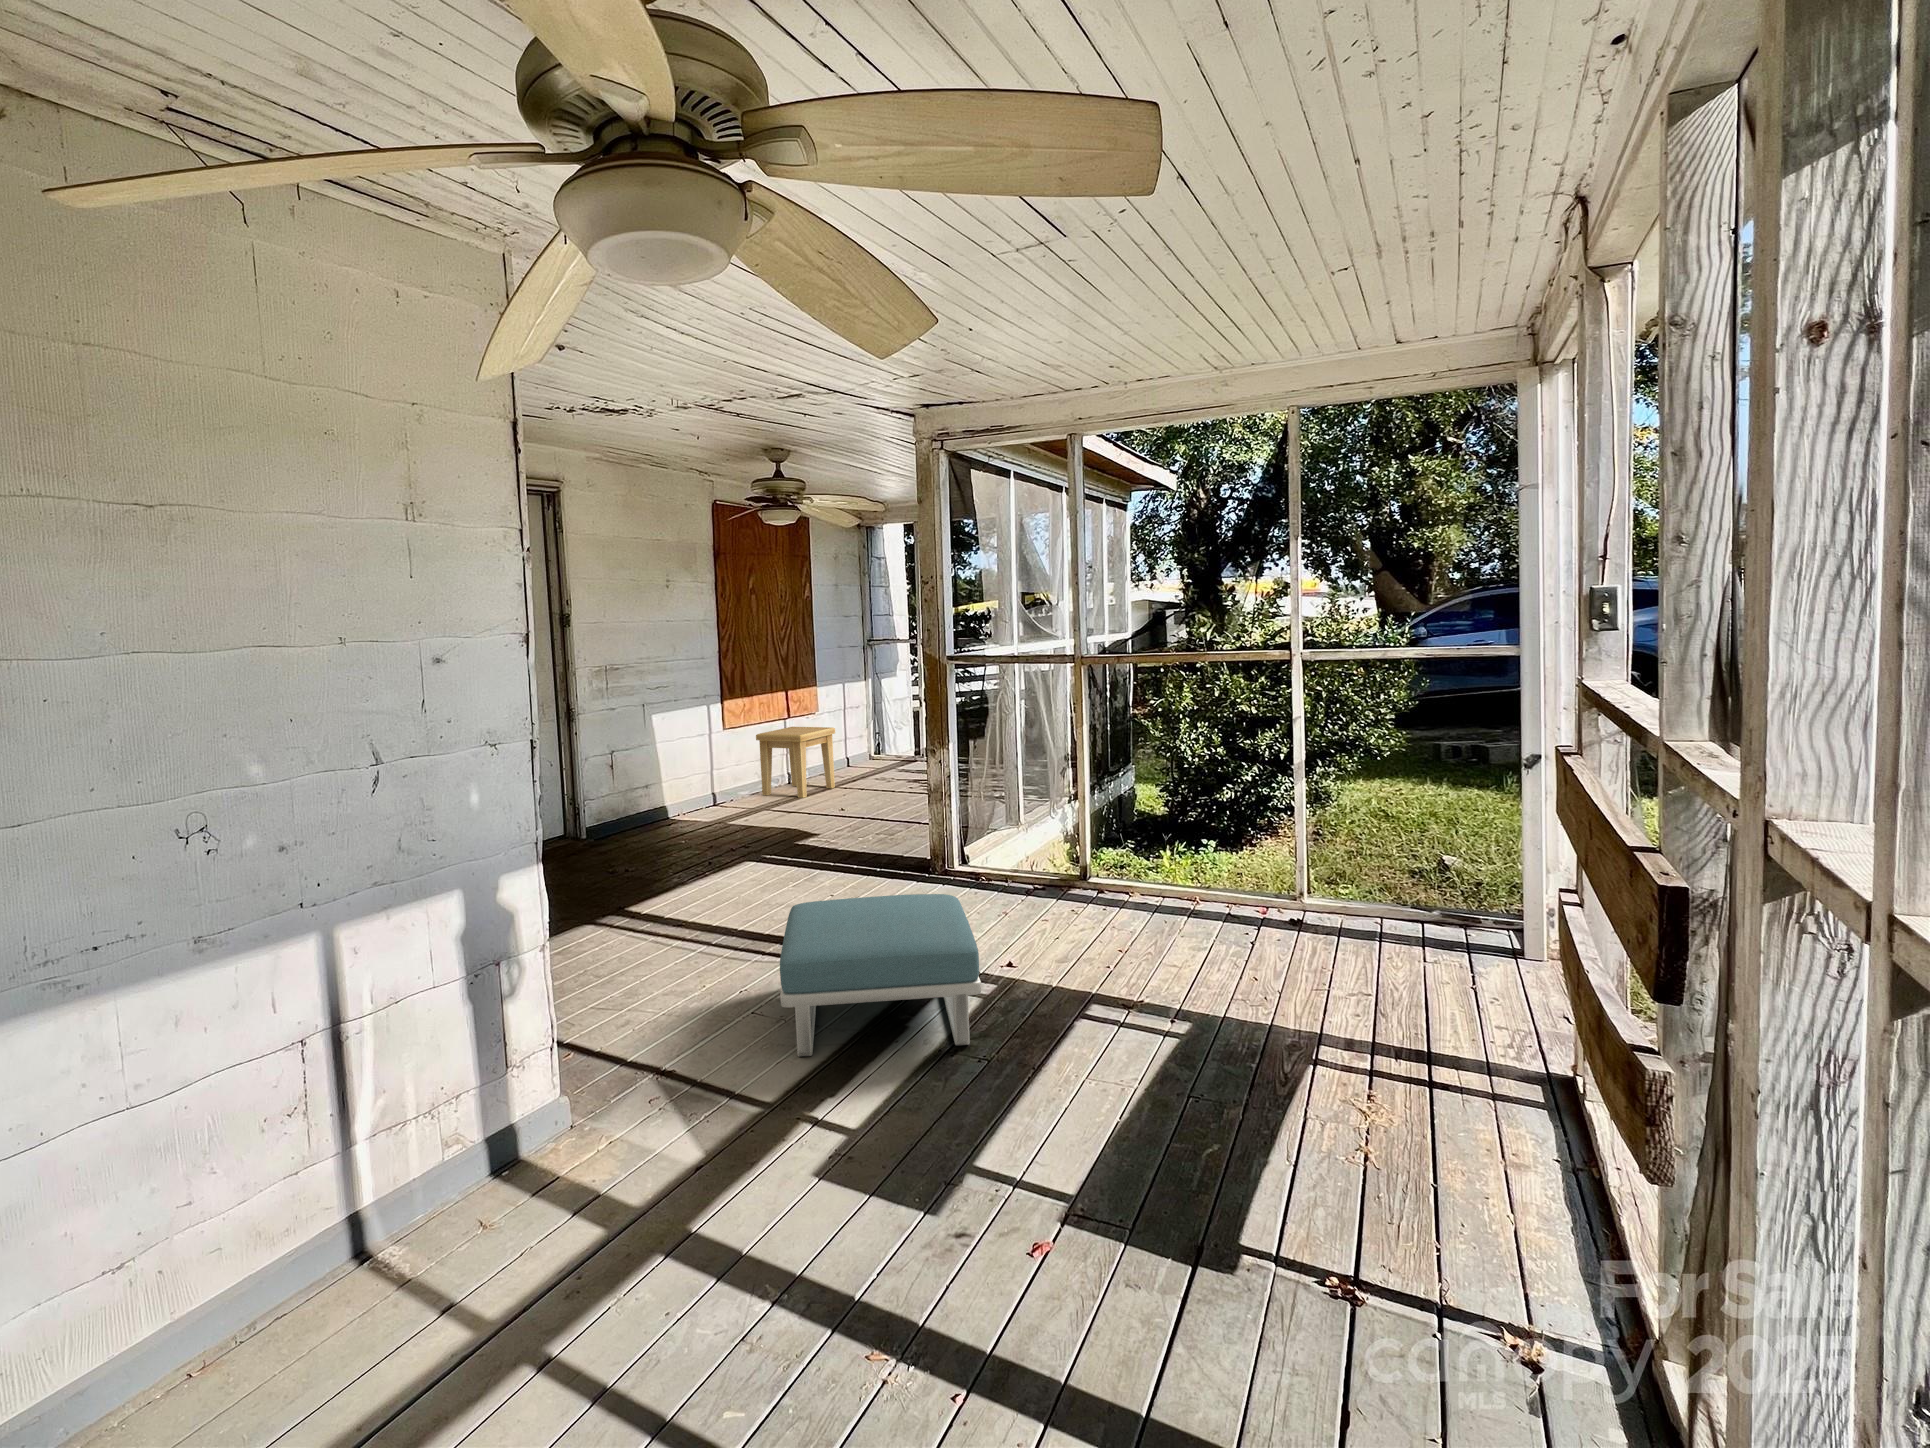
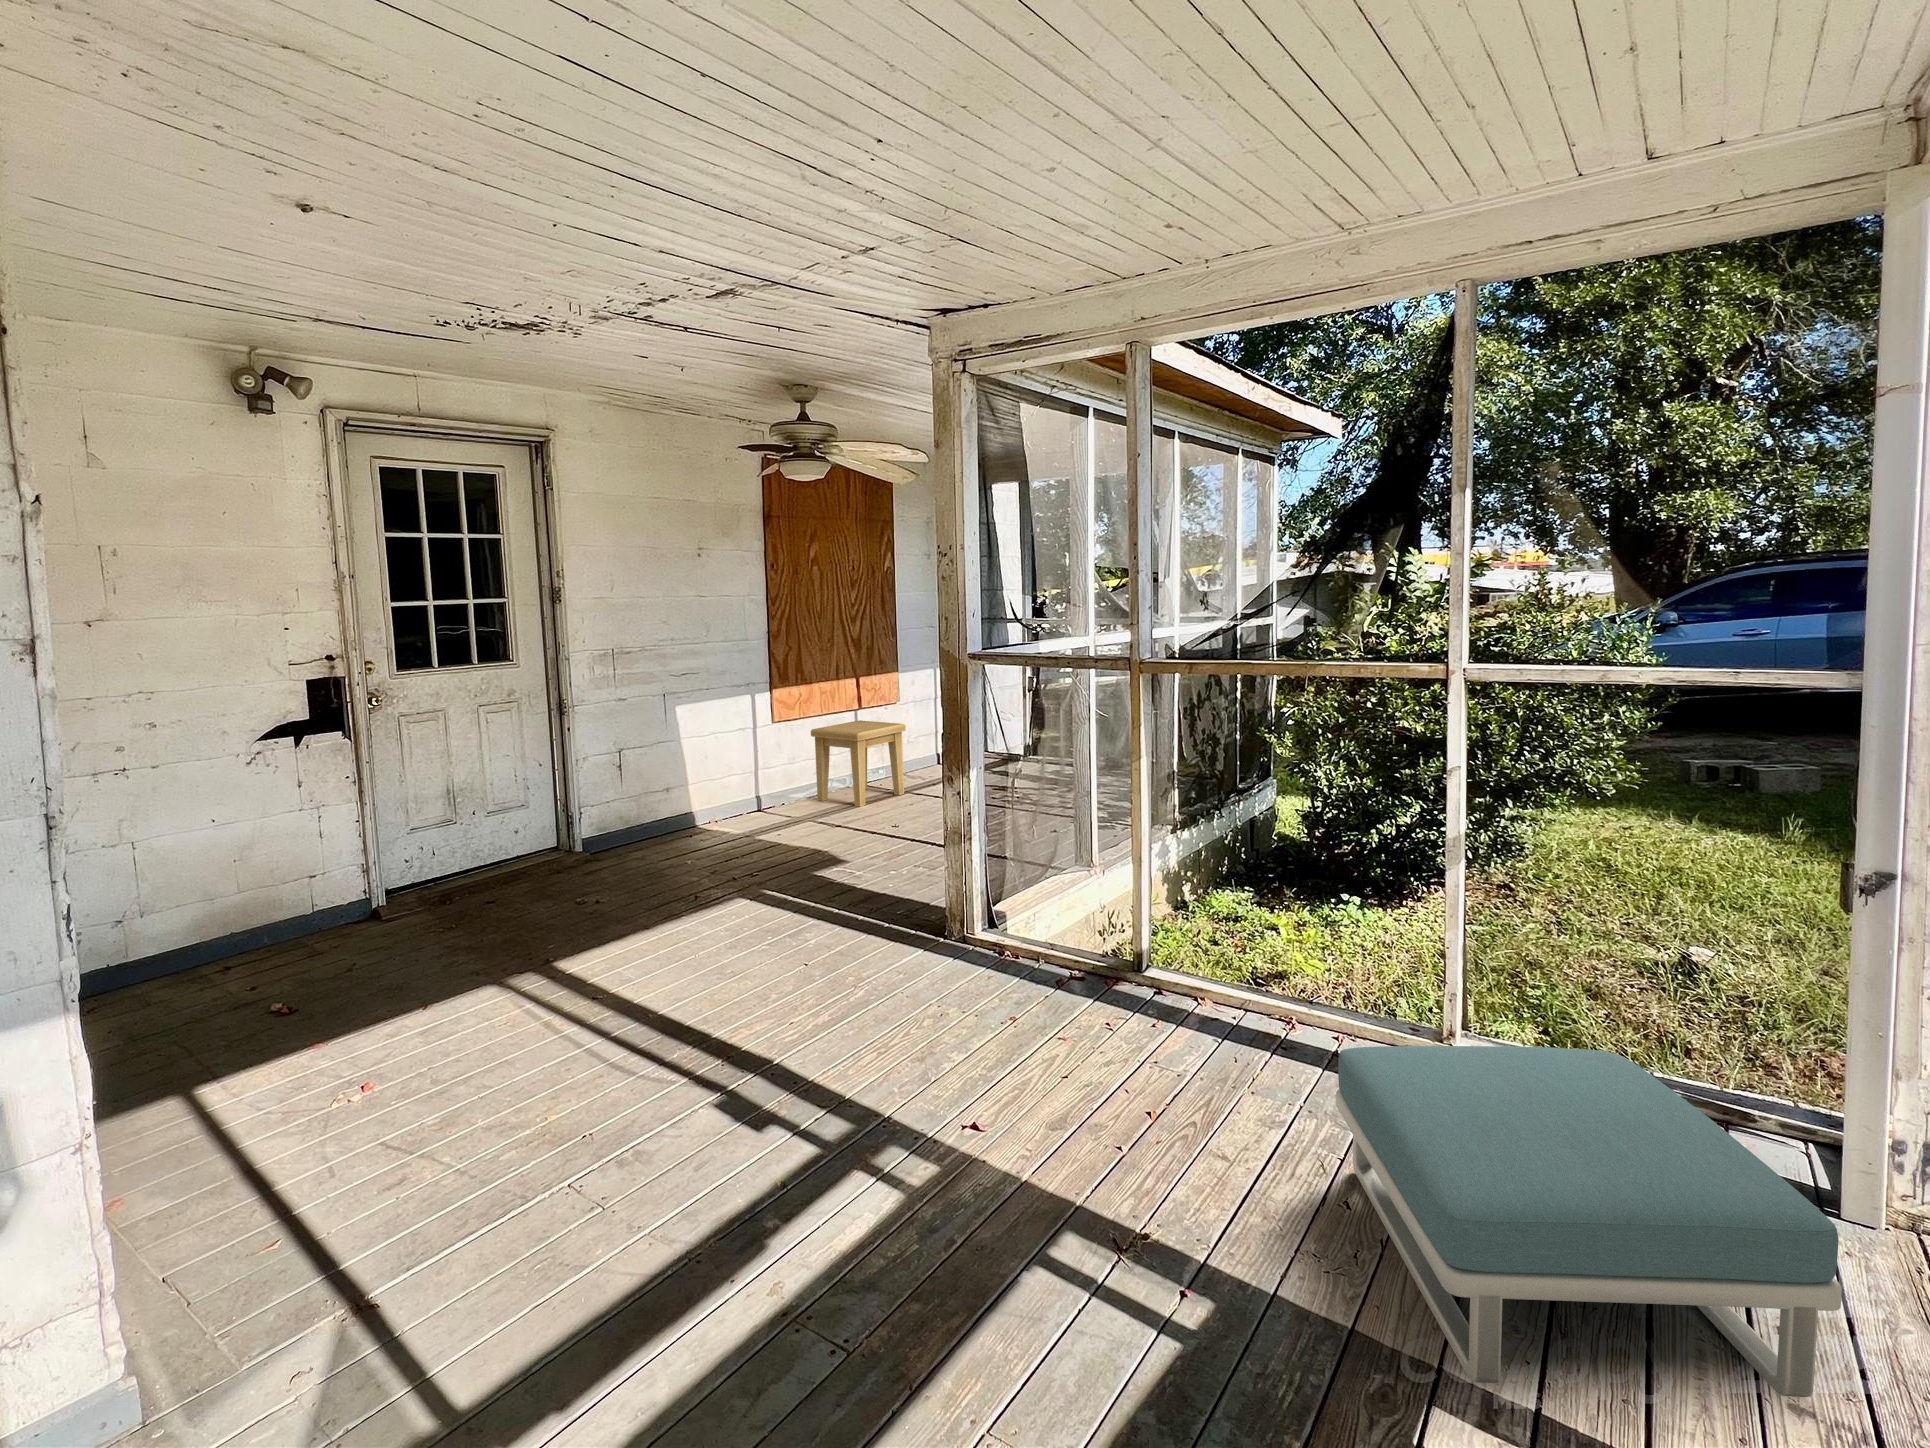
footstool: present [780,894,981,1057] -> present [1336,1046,1842,1397]

